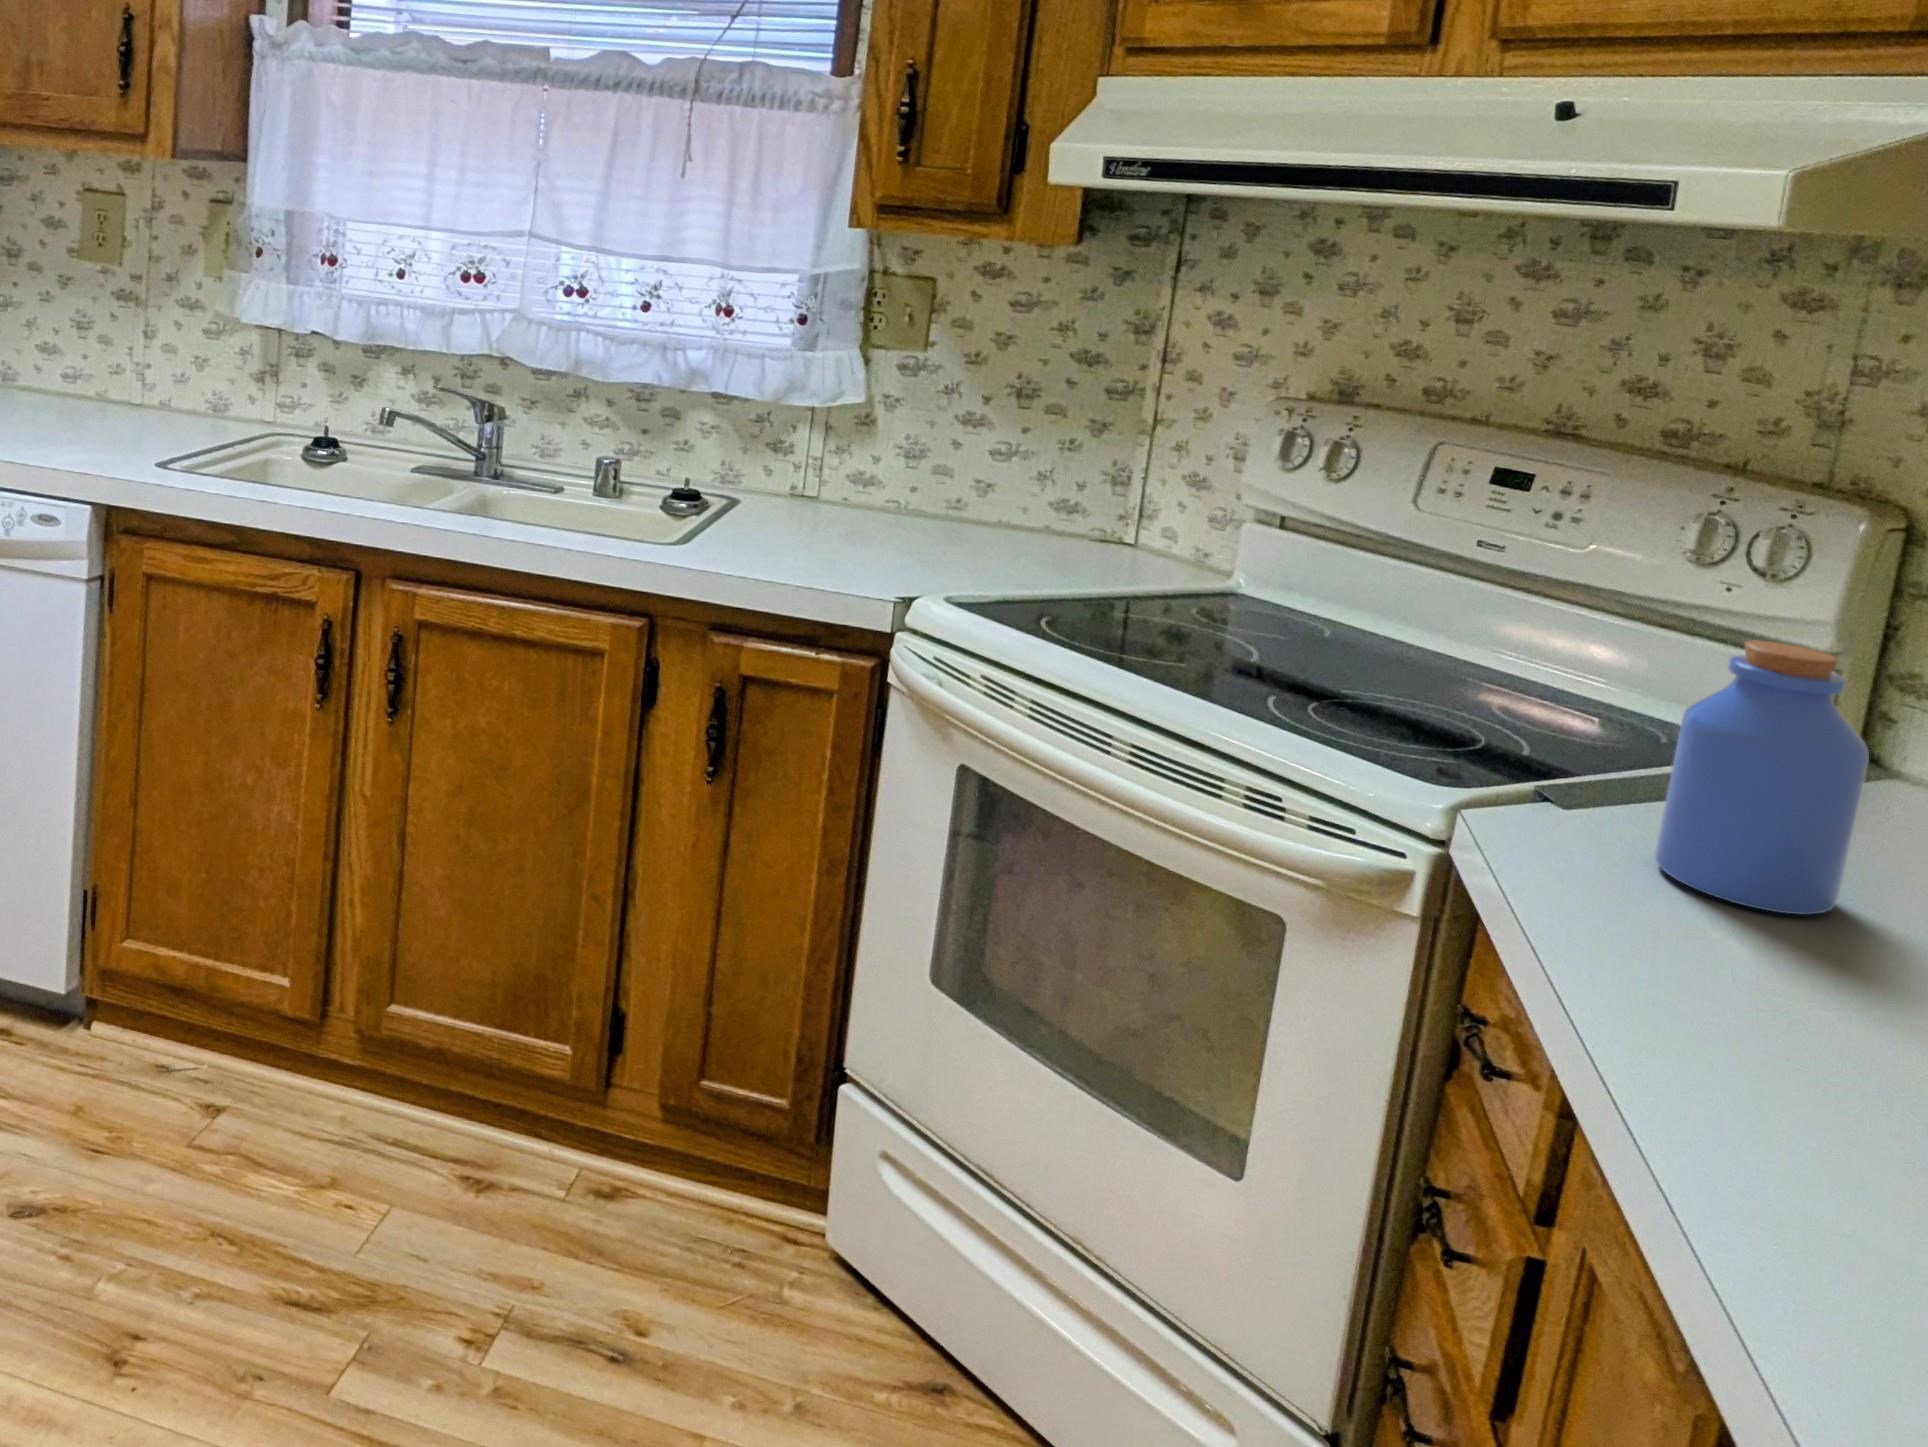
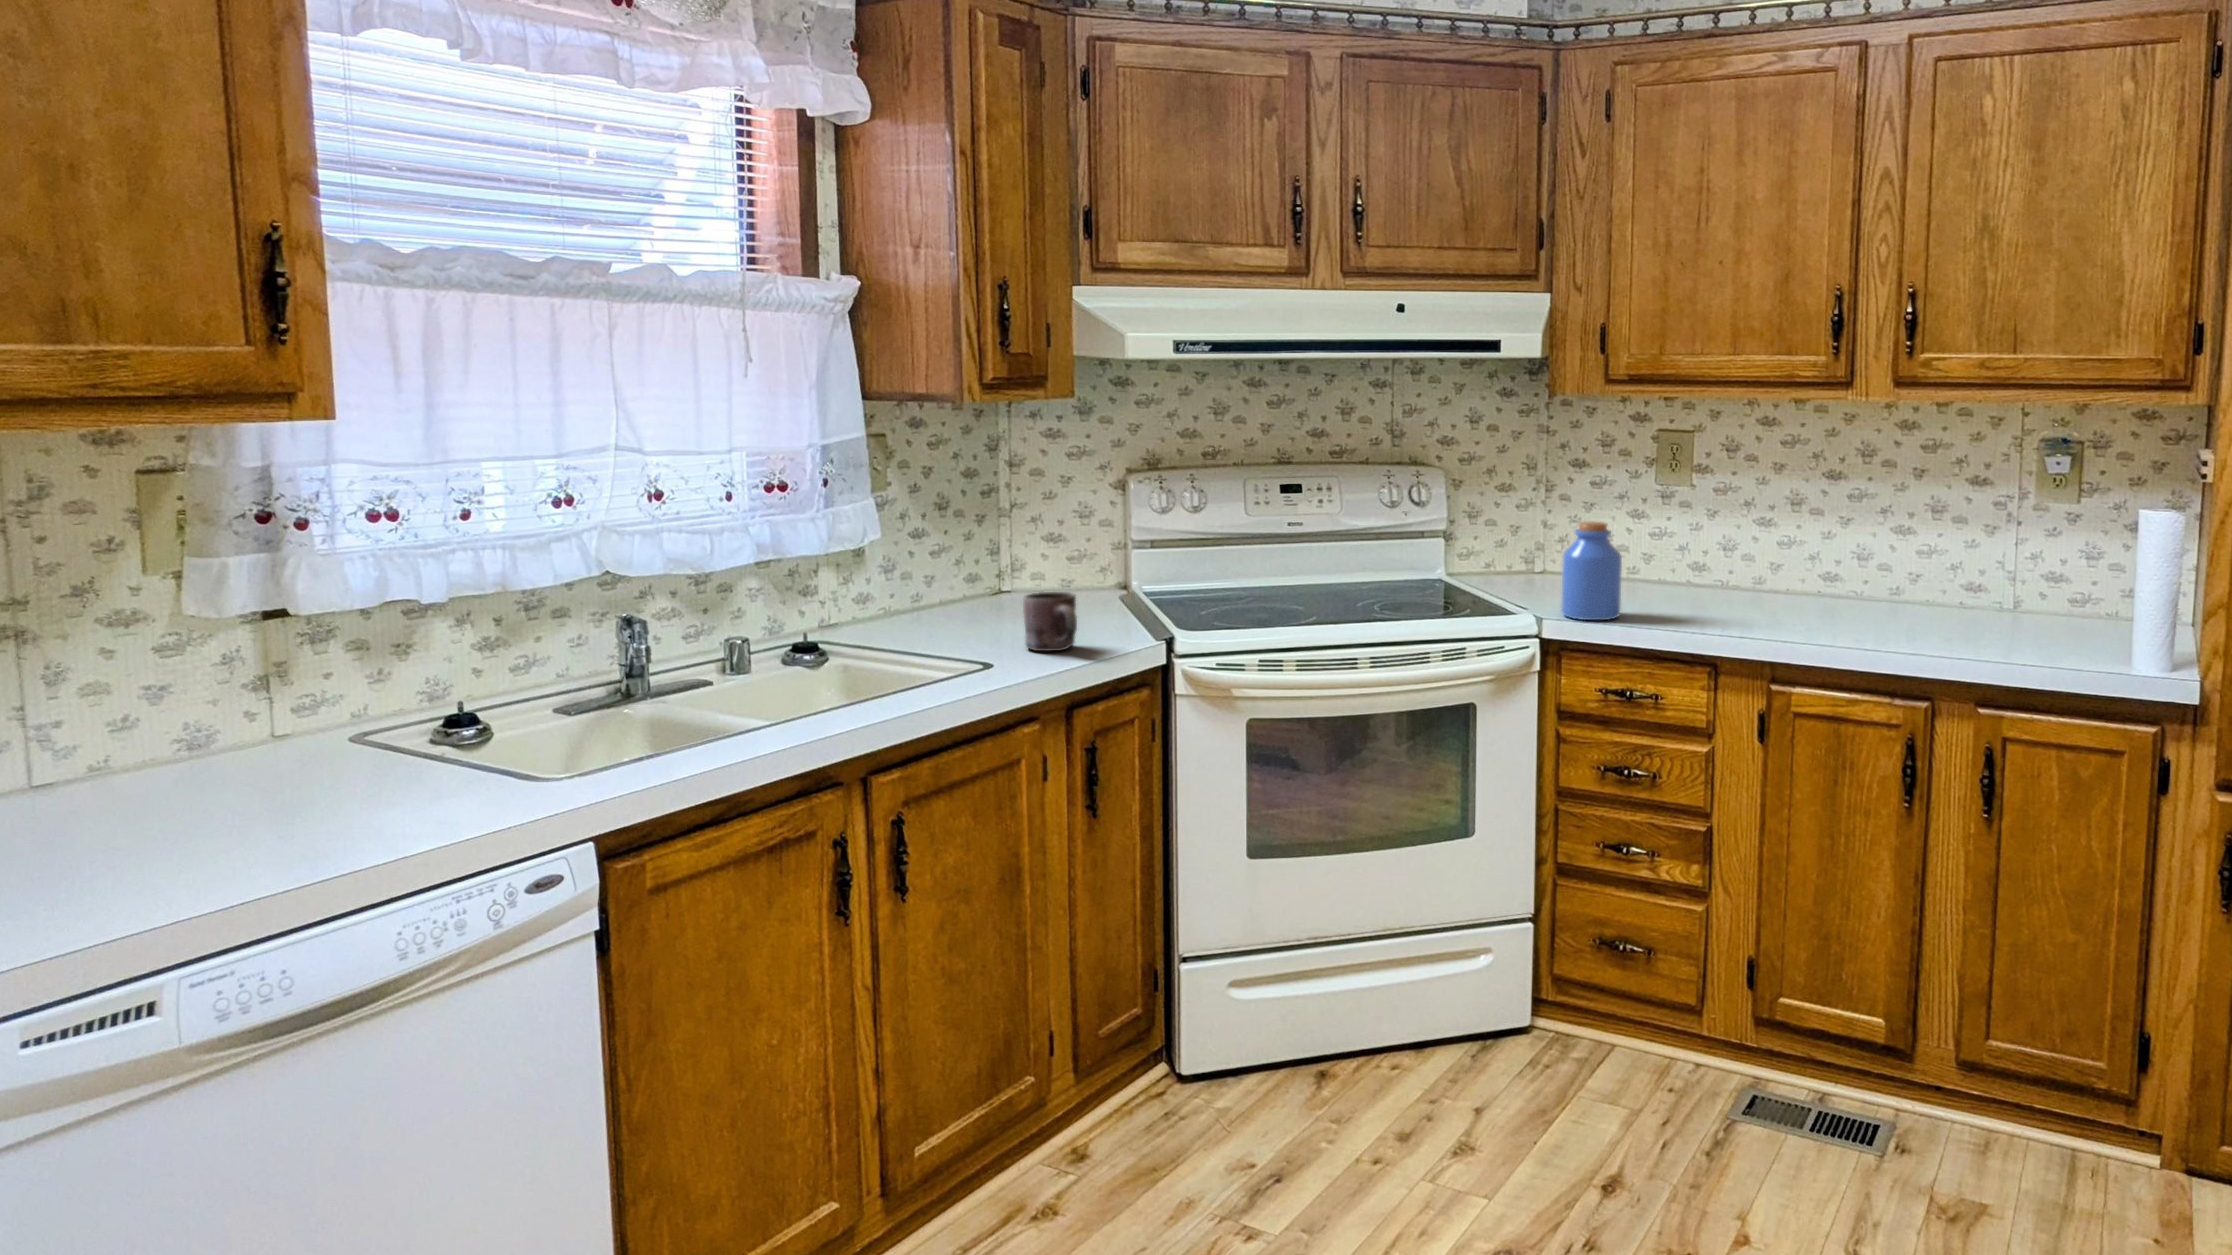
mug: none [771,483,854,565] -> present [1023,592,1077,651]

